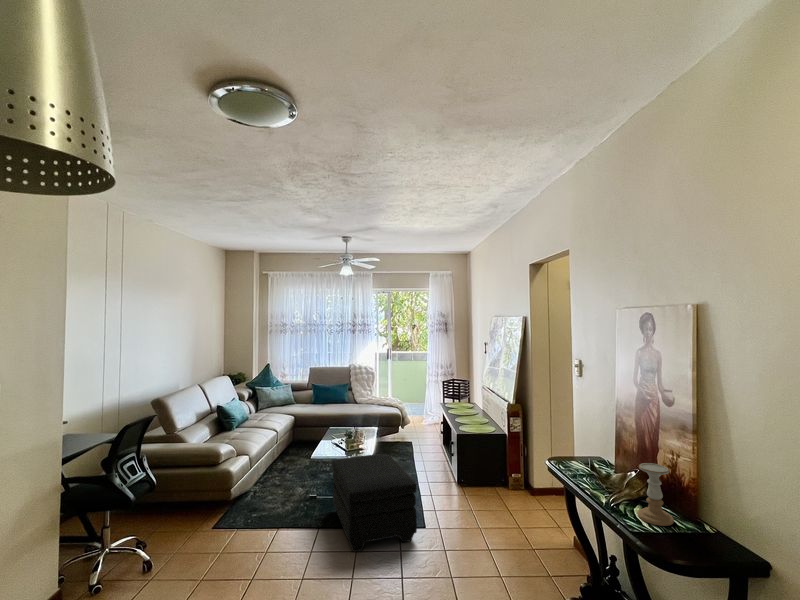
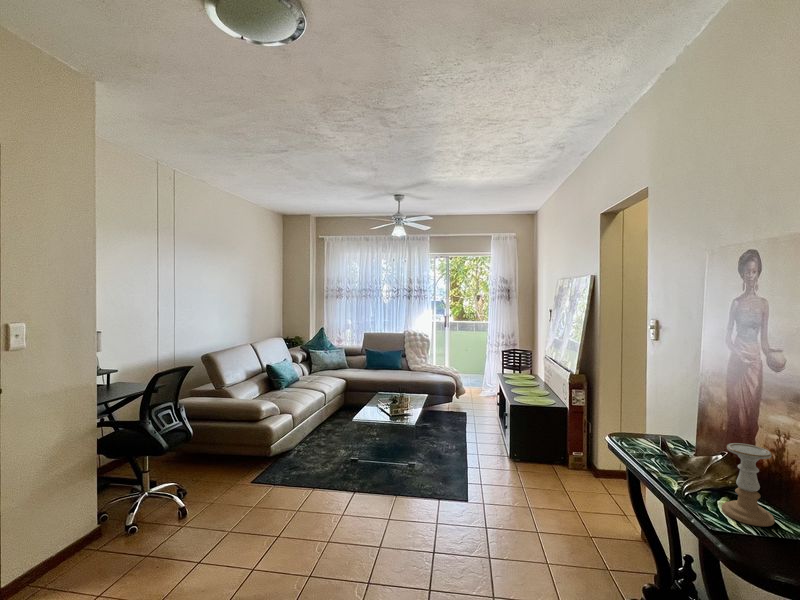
ottoman: present [333,454,417,552] -> none [372,421,457,520]

